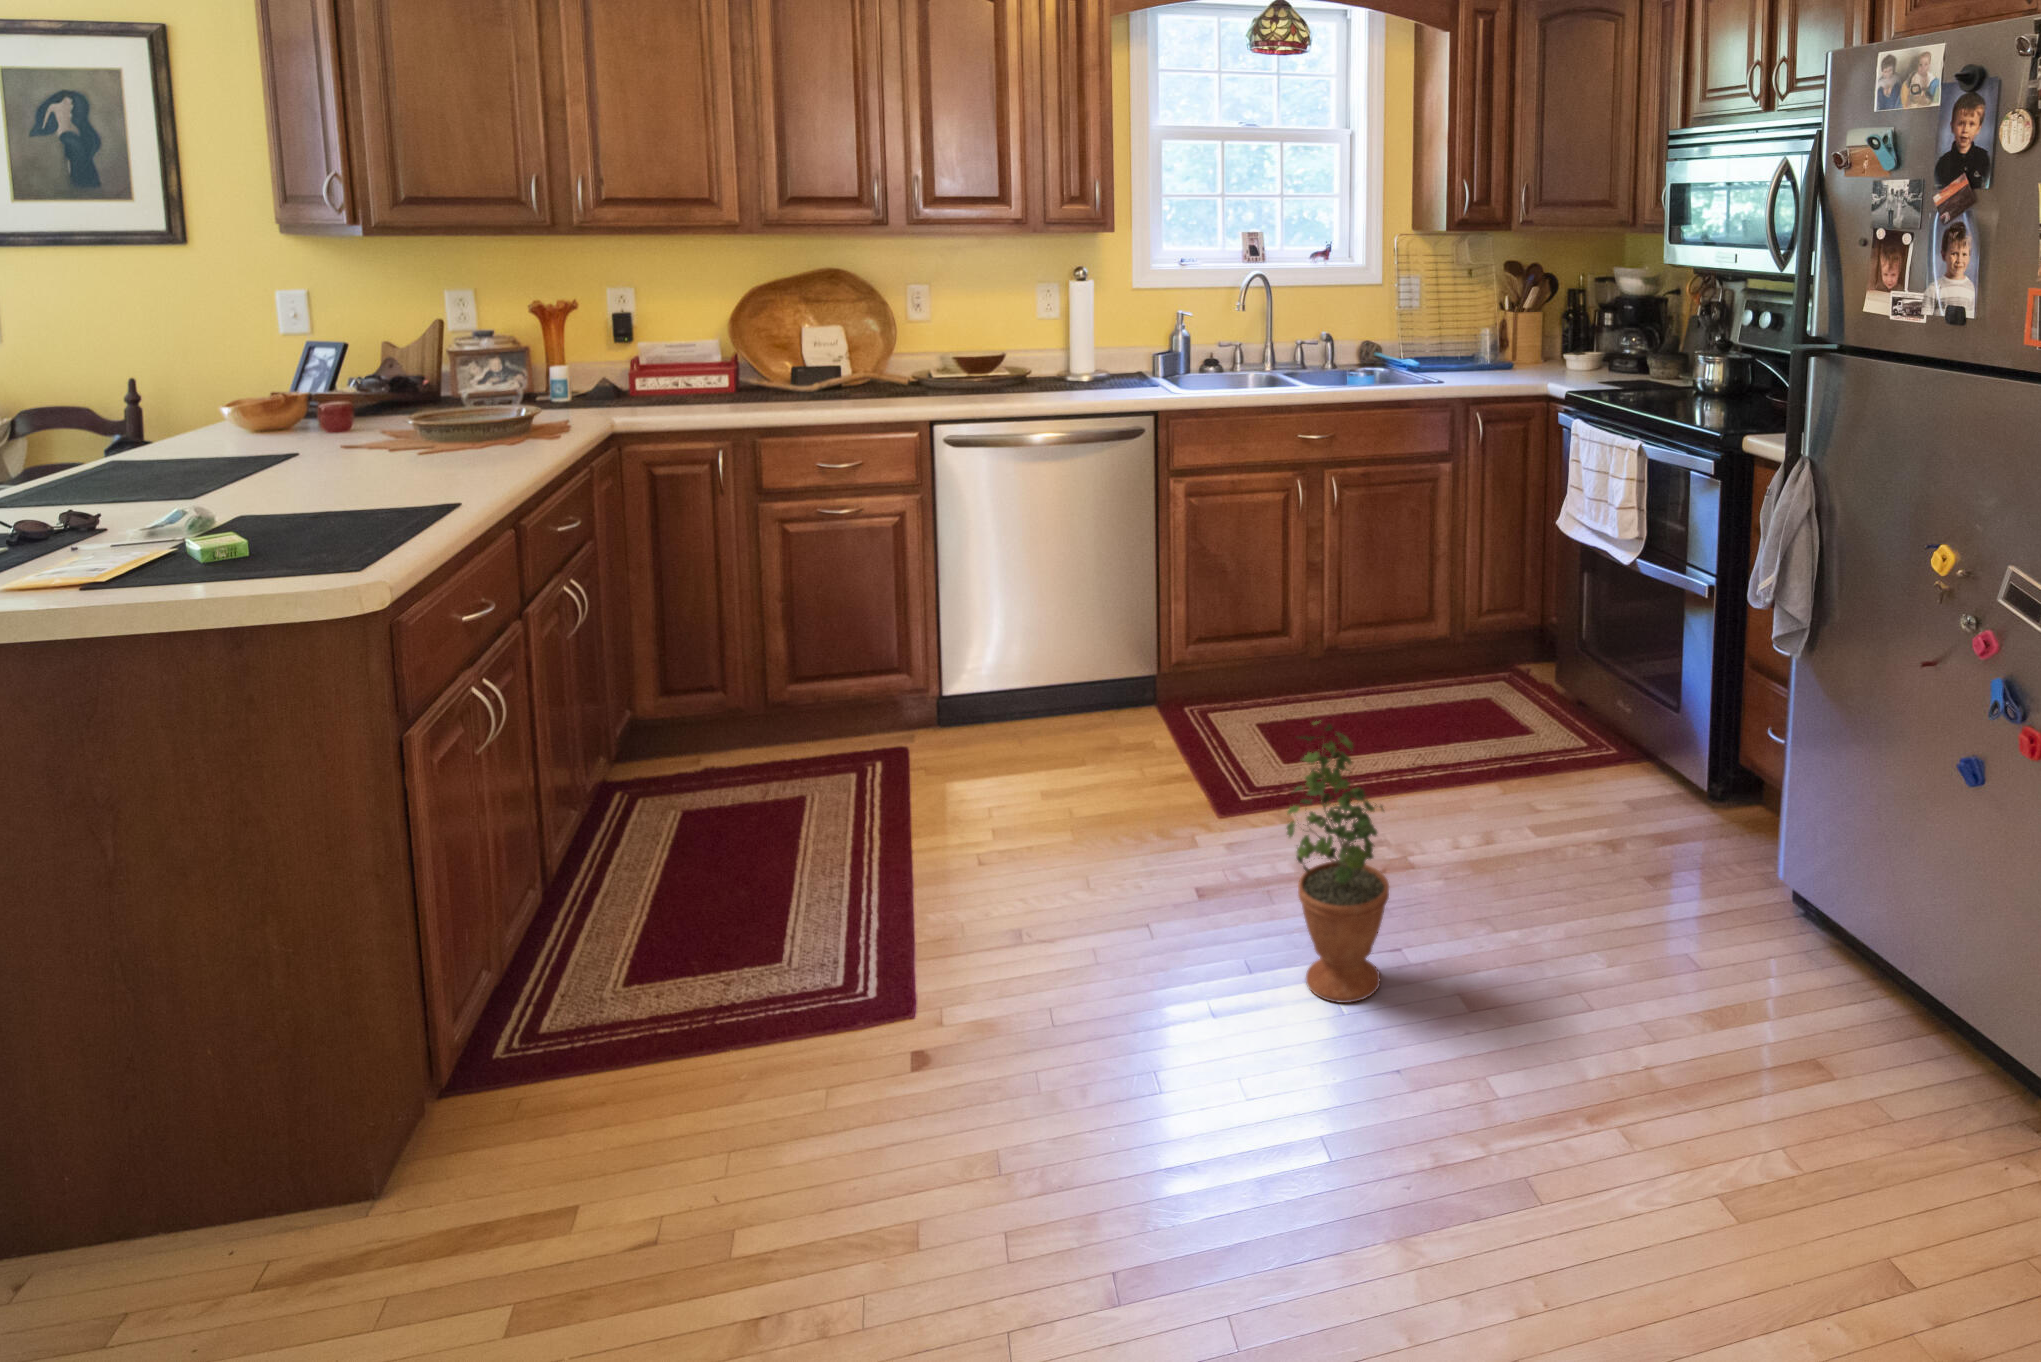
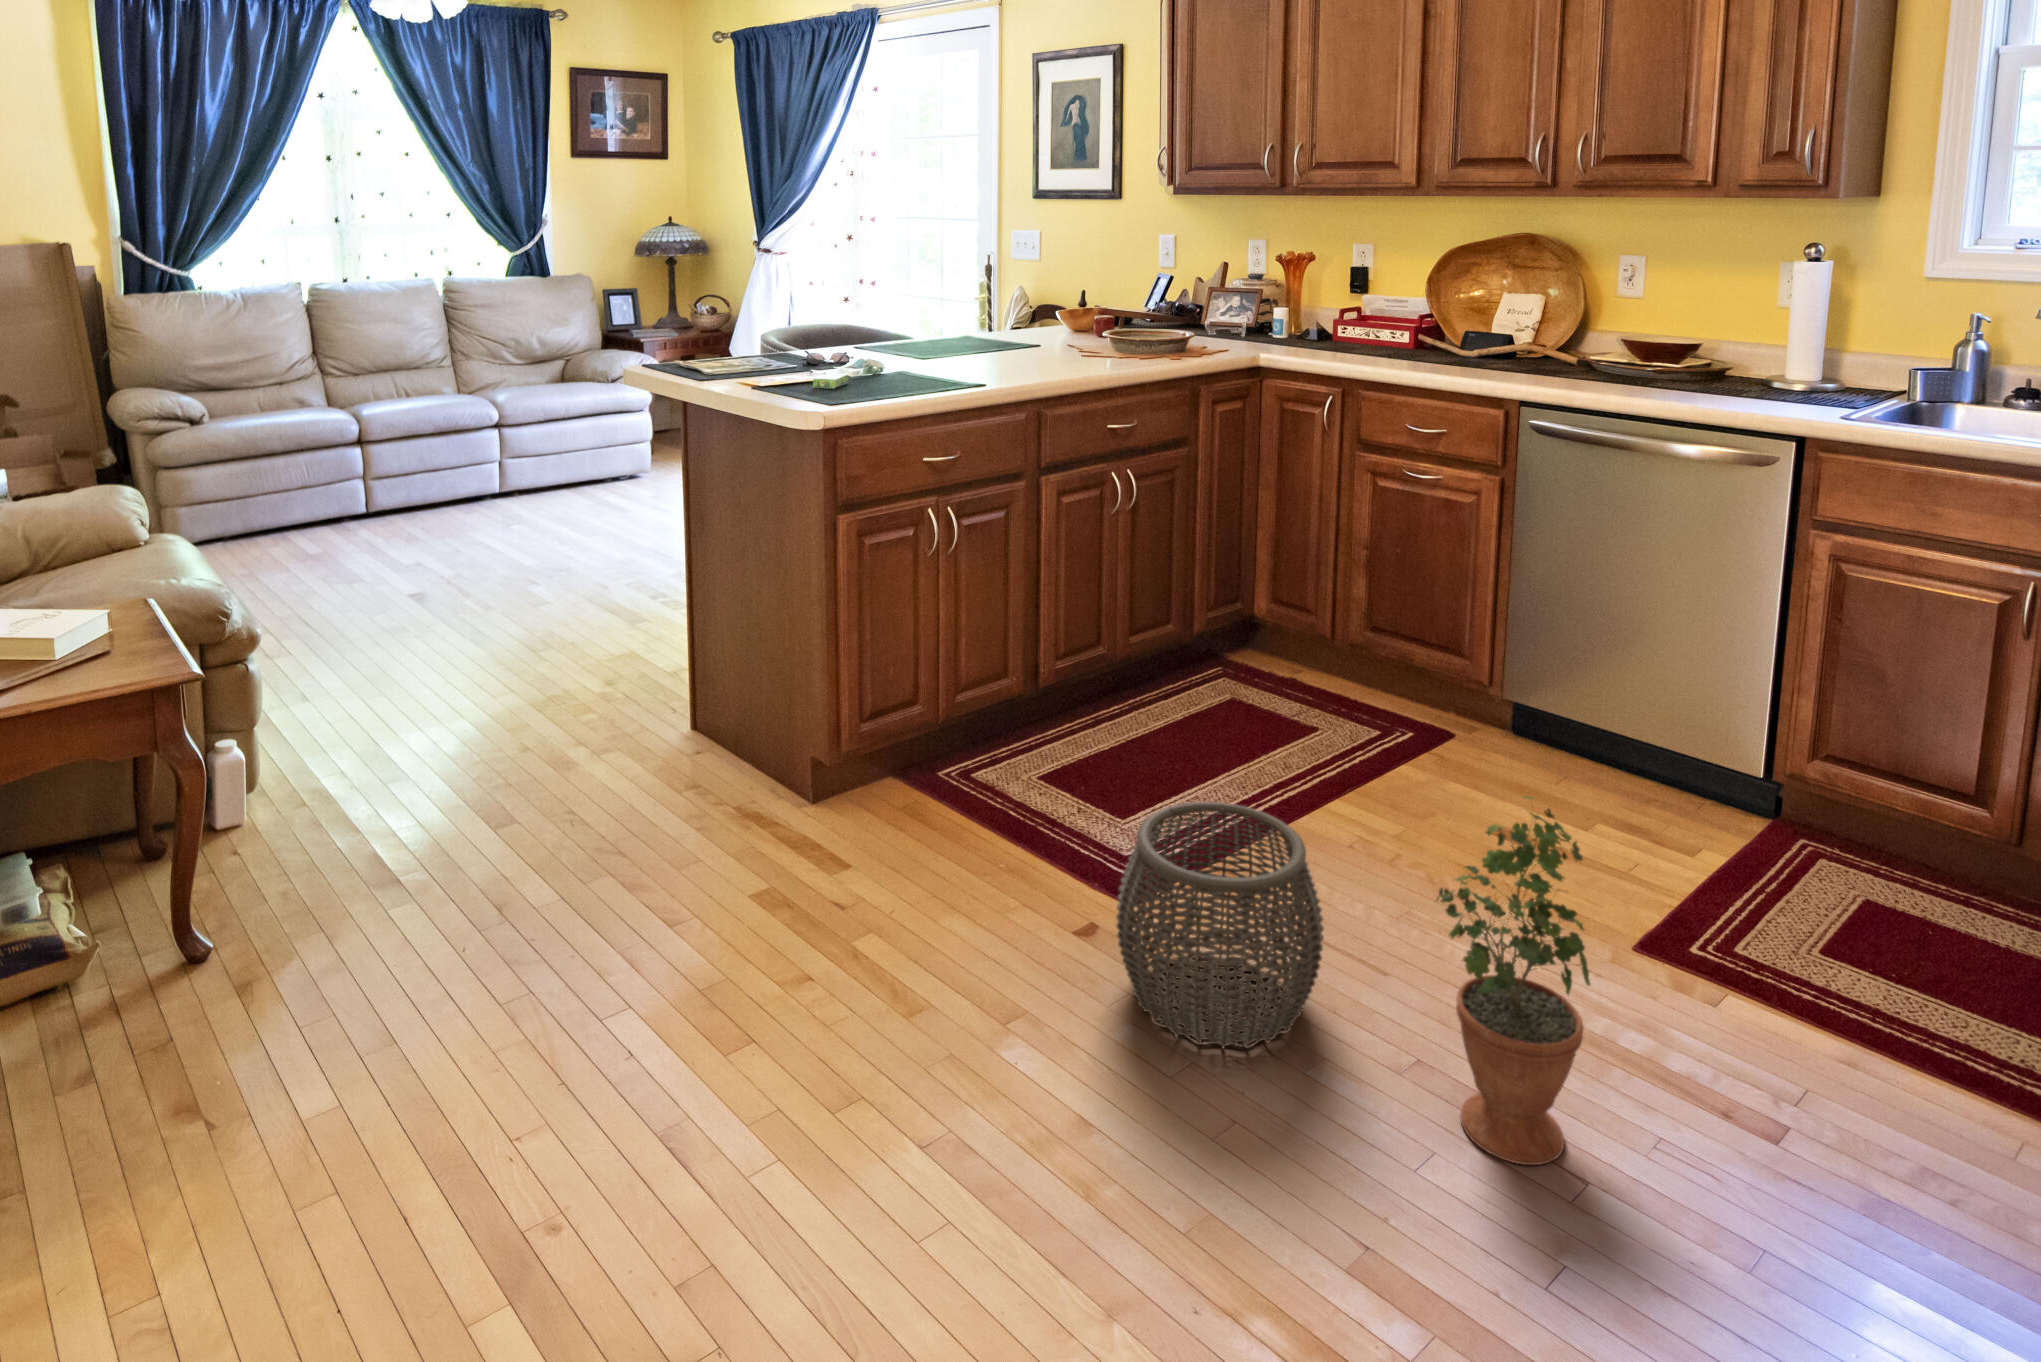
woven basket: none [993,860,1200,1114] -> present [1116,802,1324,1049]

